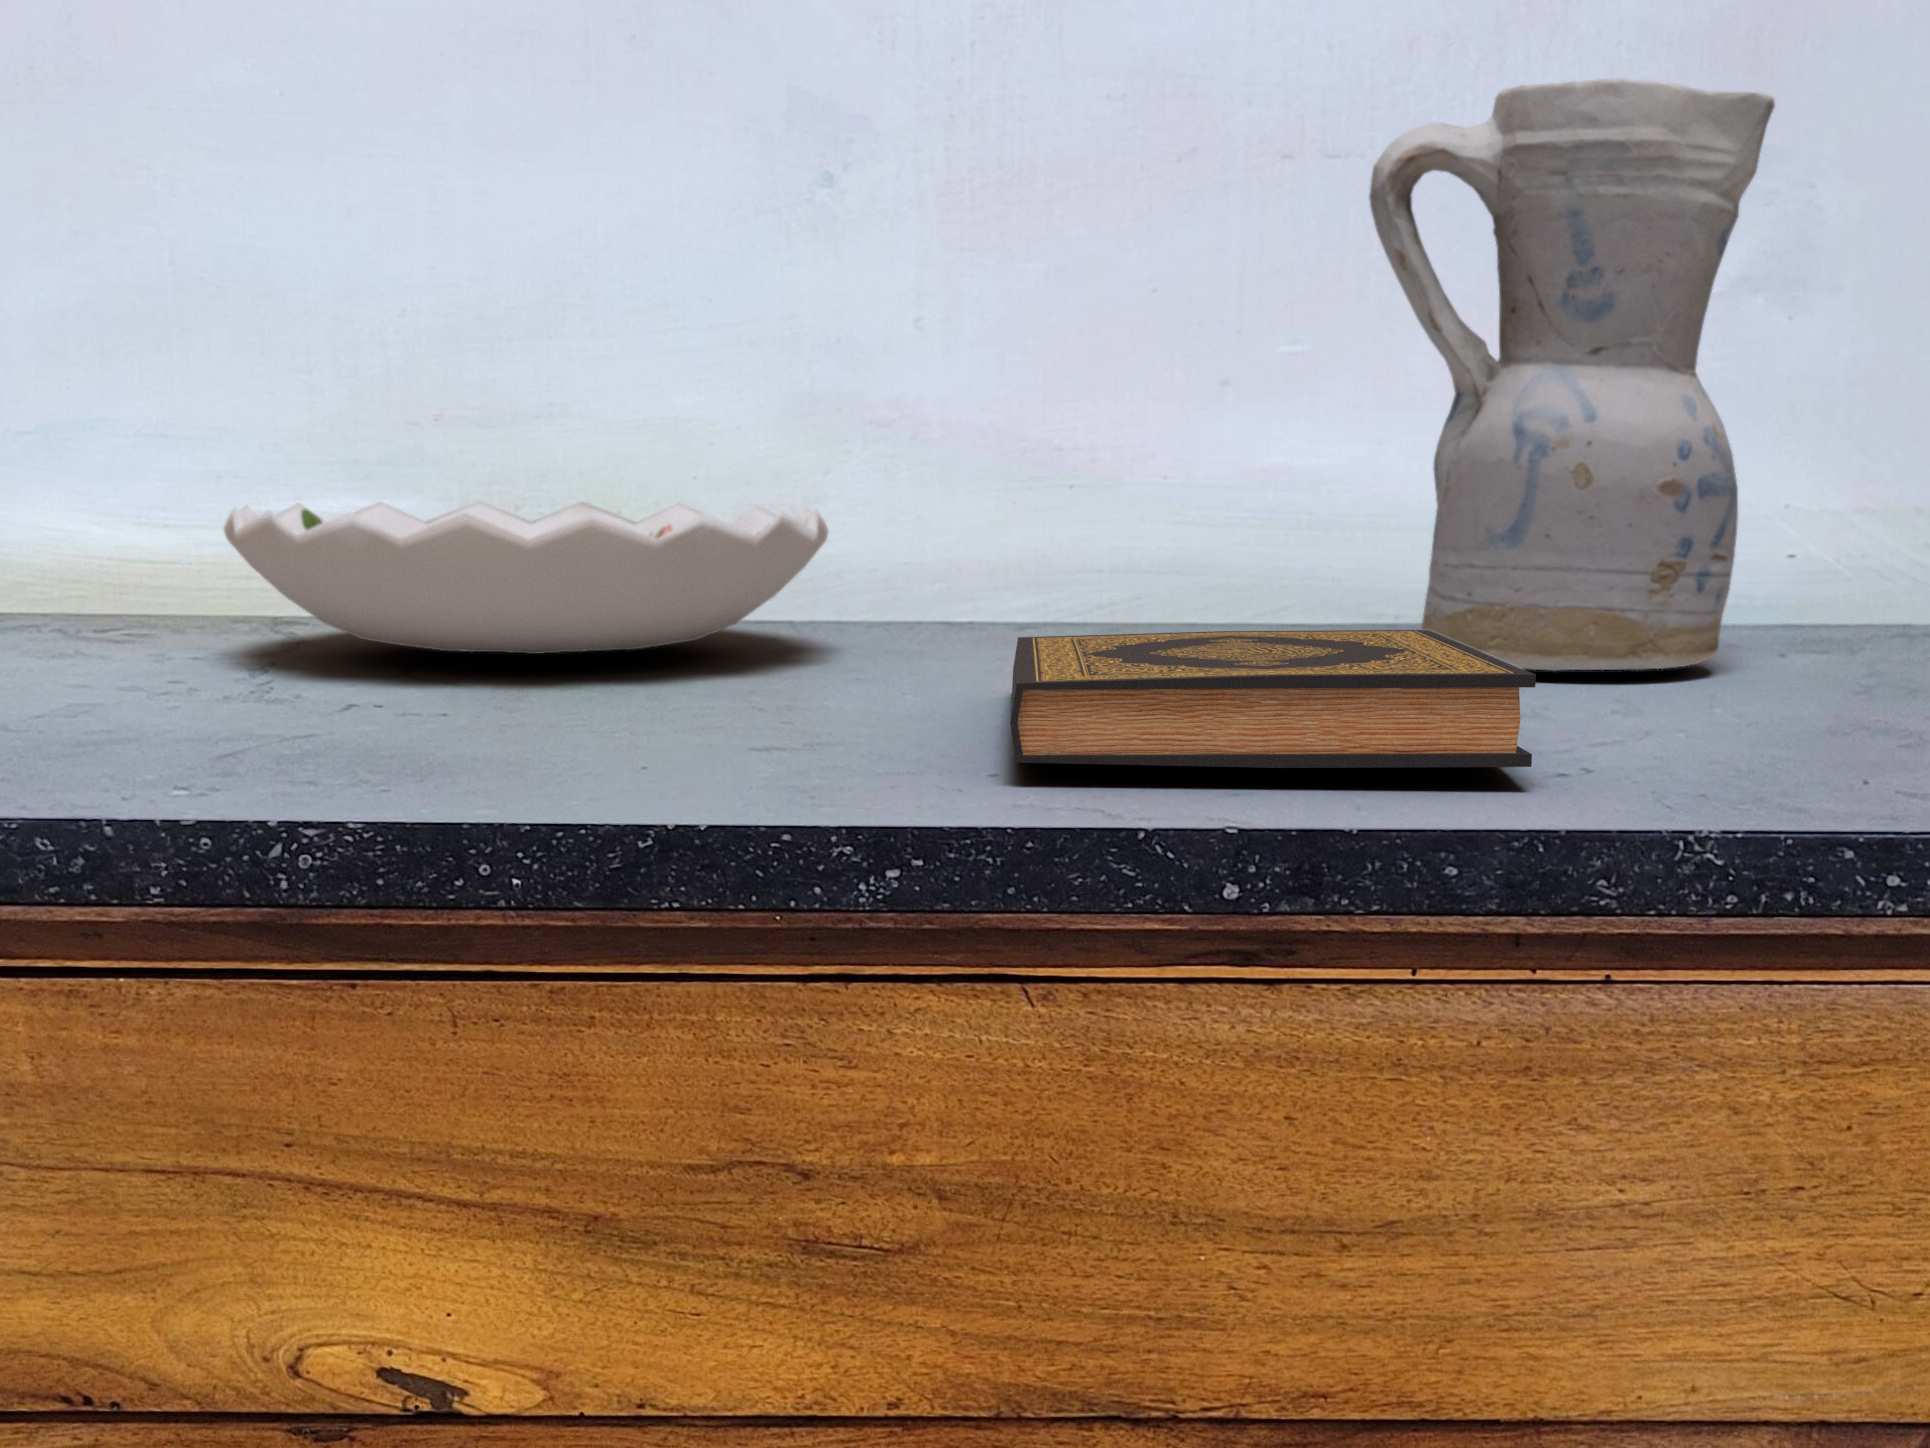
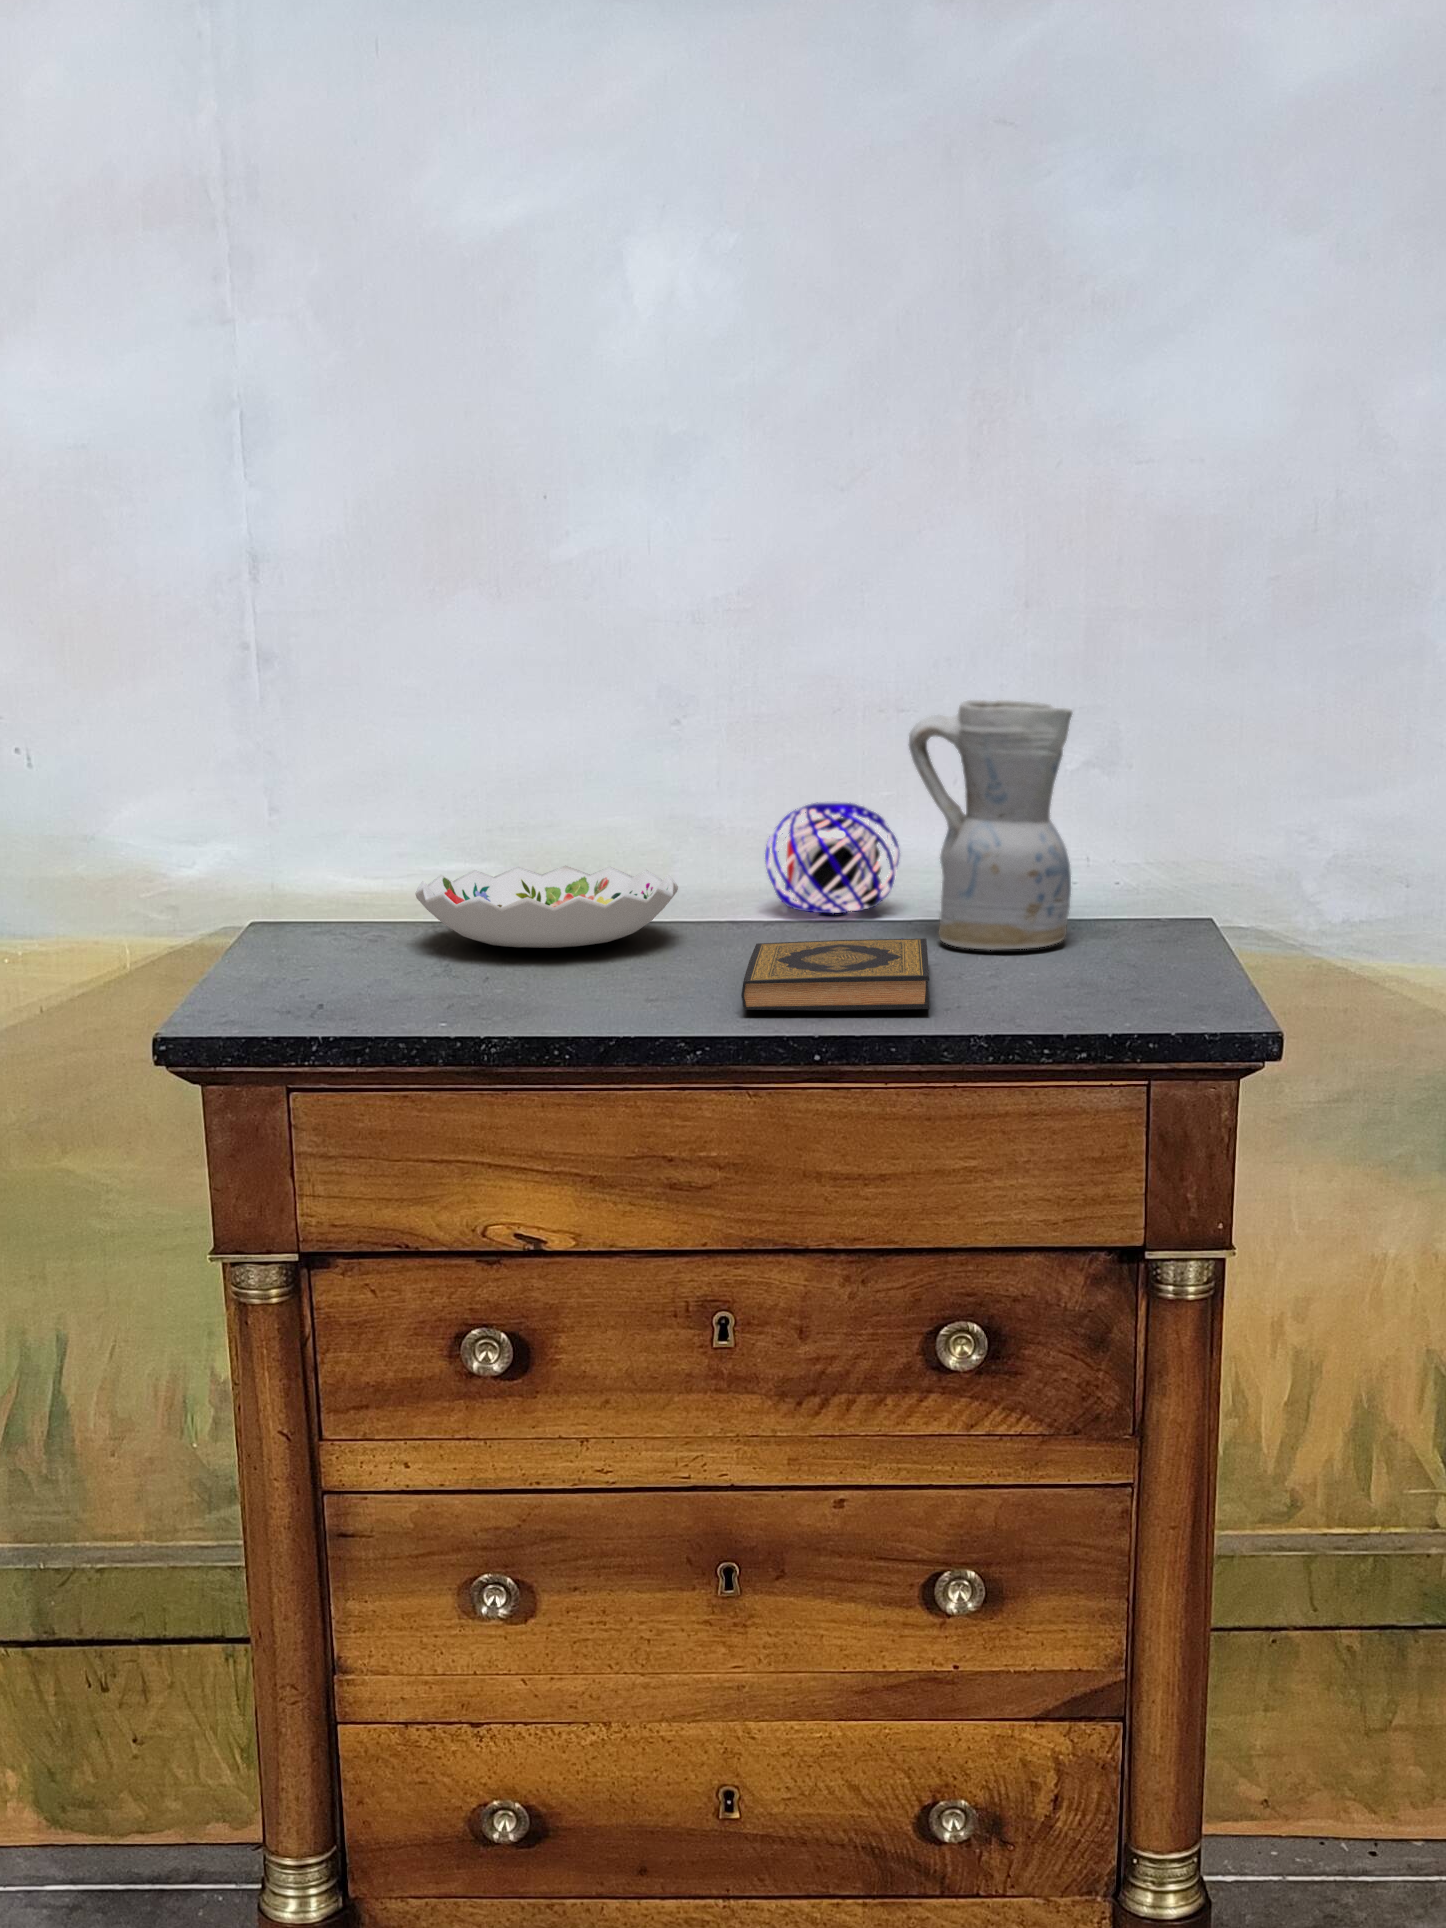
decorative orb: none [1012,383,1298,621] -> present [765,802,900,913]

